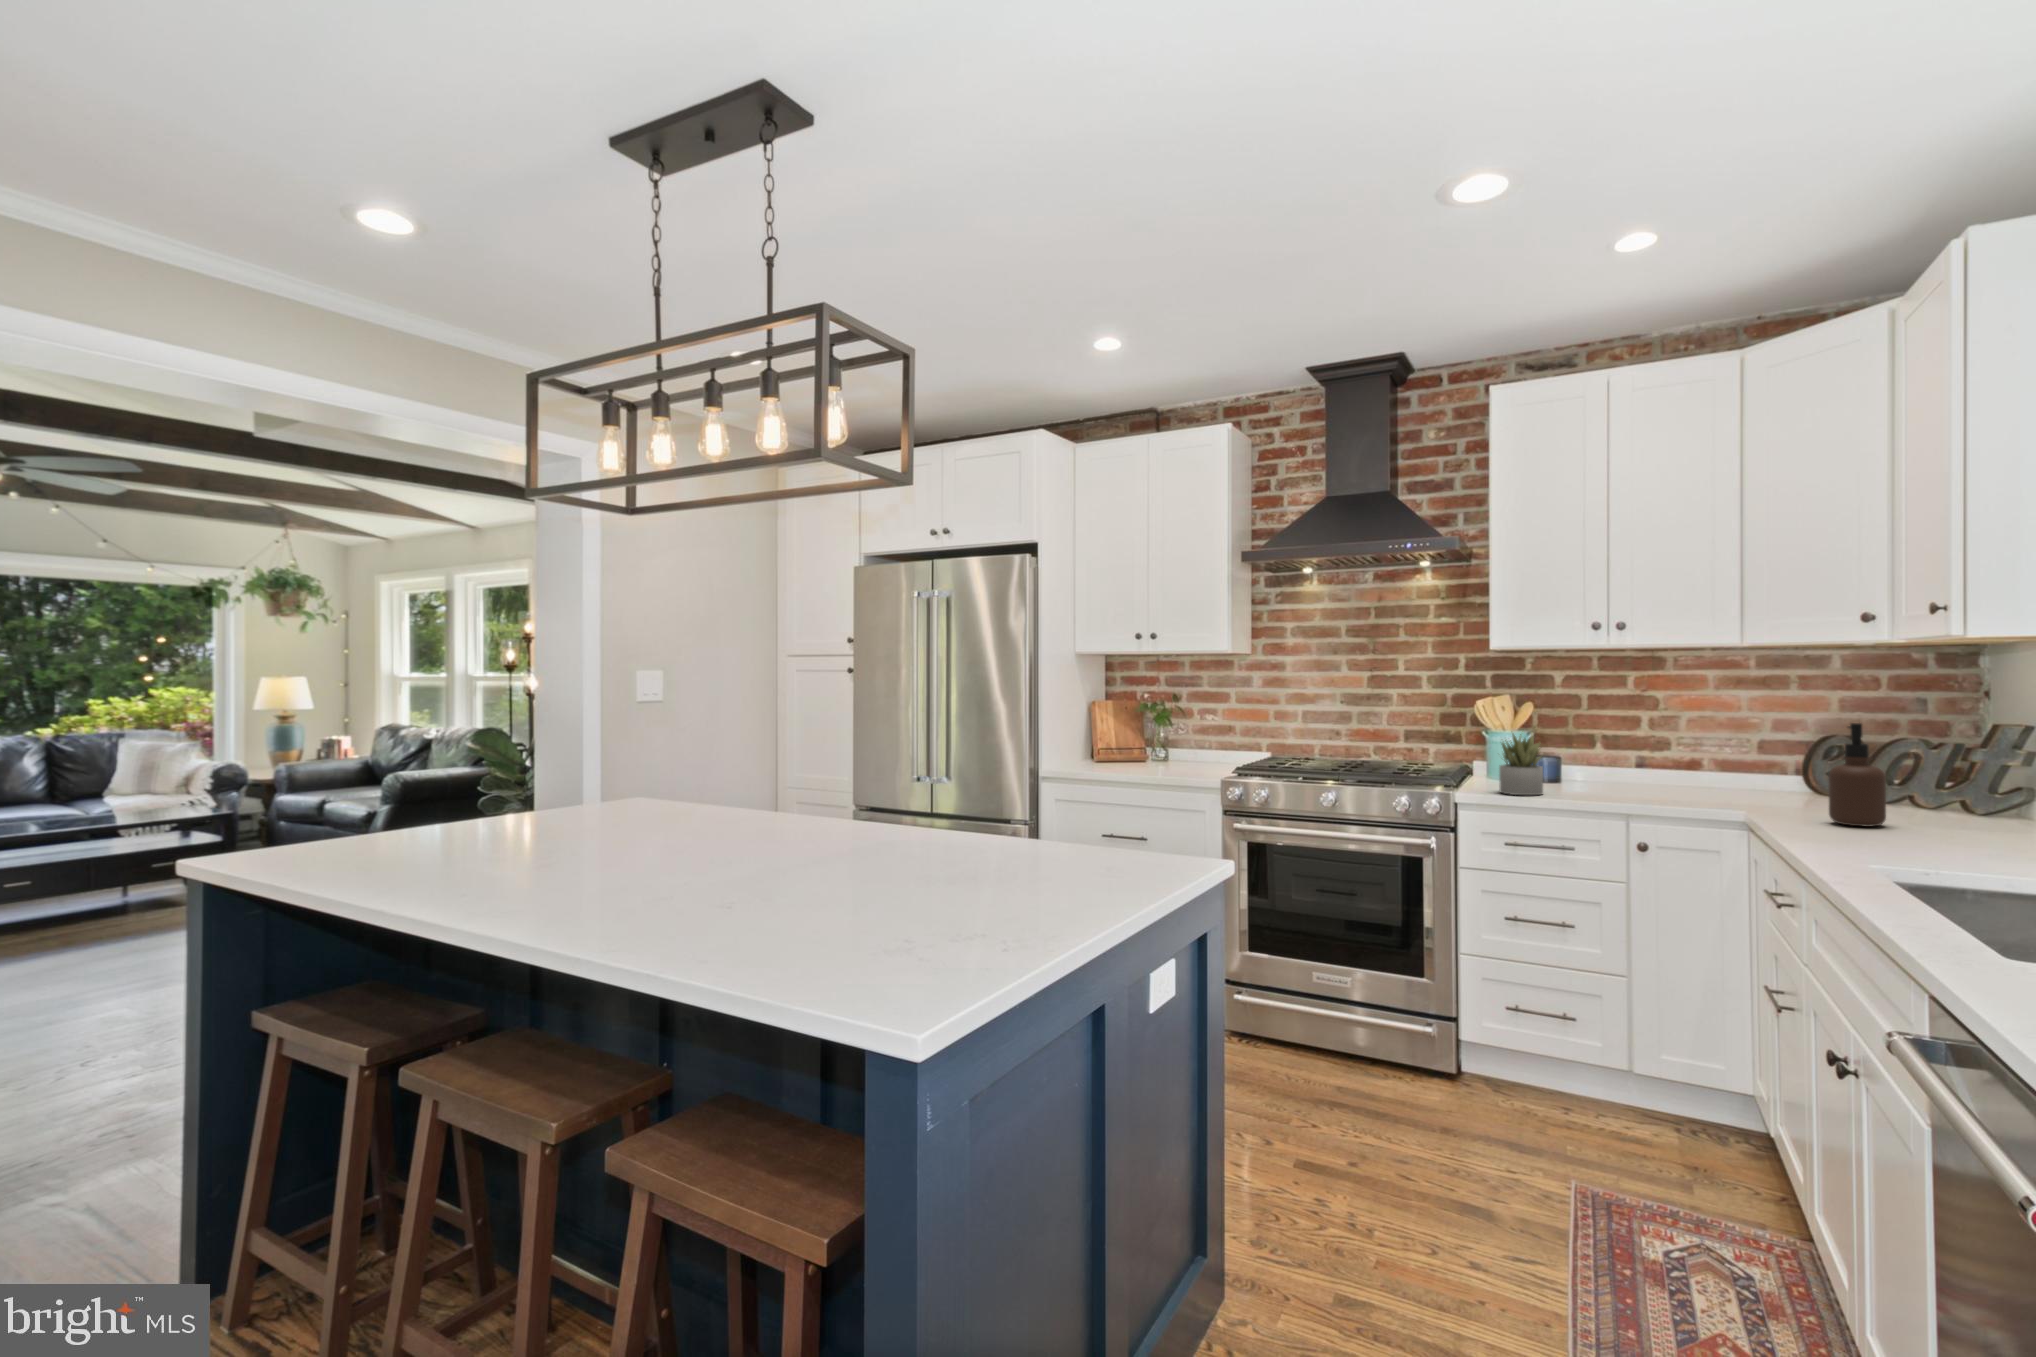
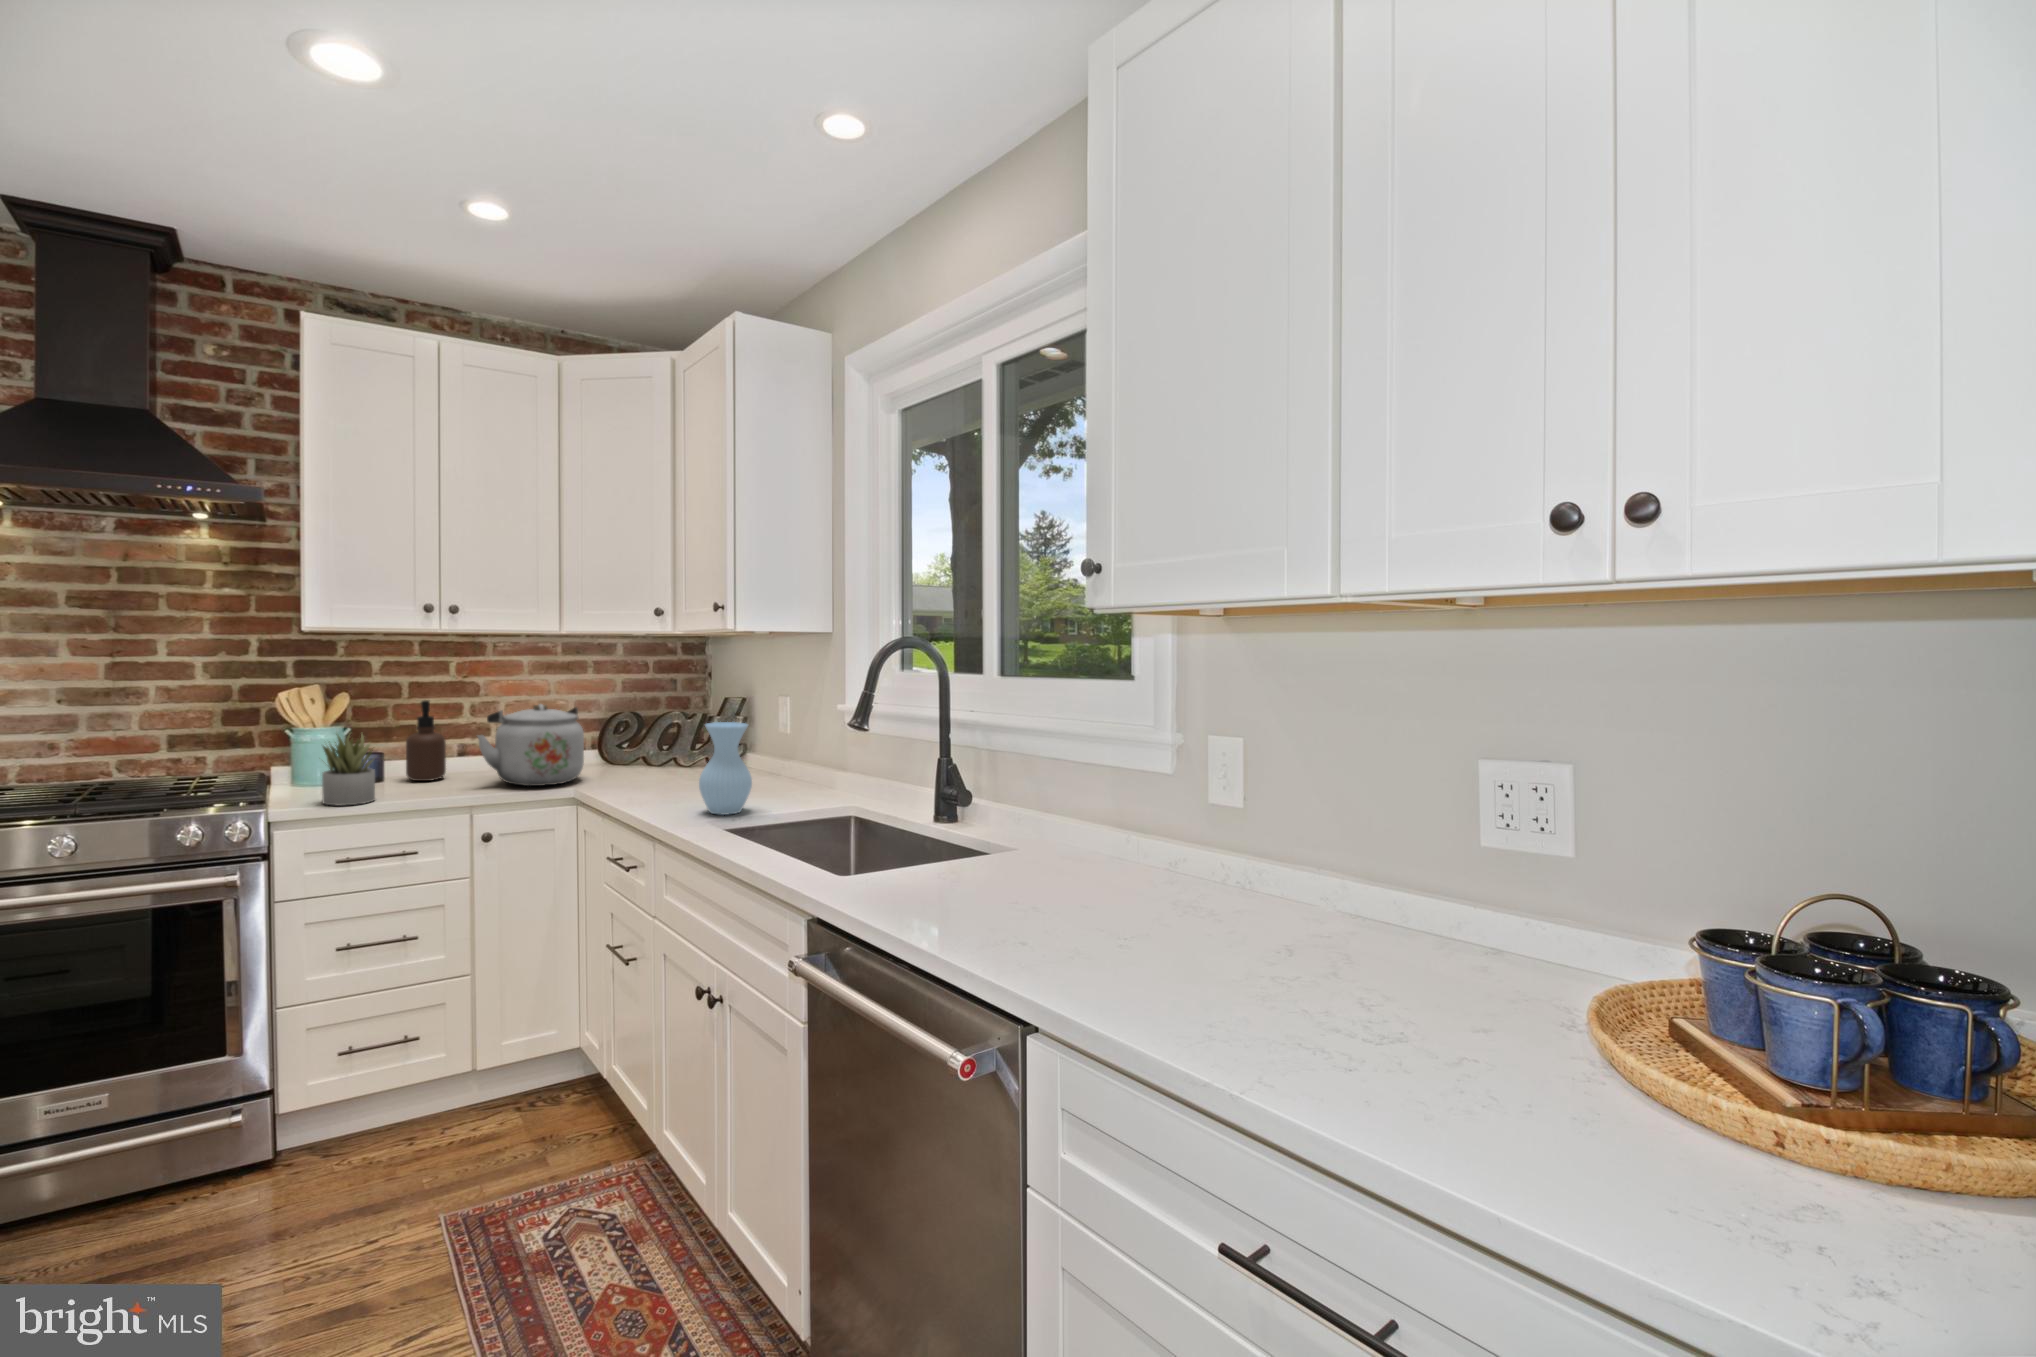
kettle: none [1641,713,1766,800] -> present [478,704,584,786]
soap dispenser: present [1828,723,1886,827] -> present [406,700,446,781]
vase: none [1895,729,1985,847] -> present [699,722,752,815]

